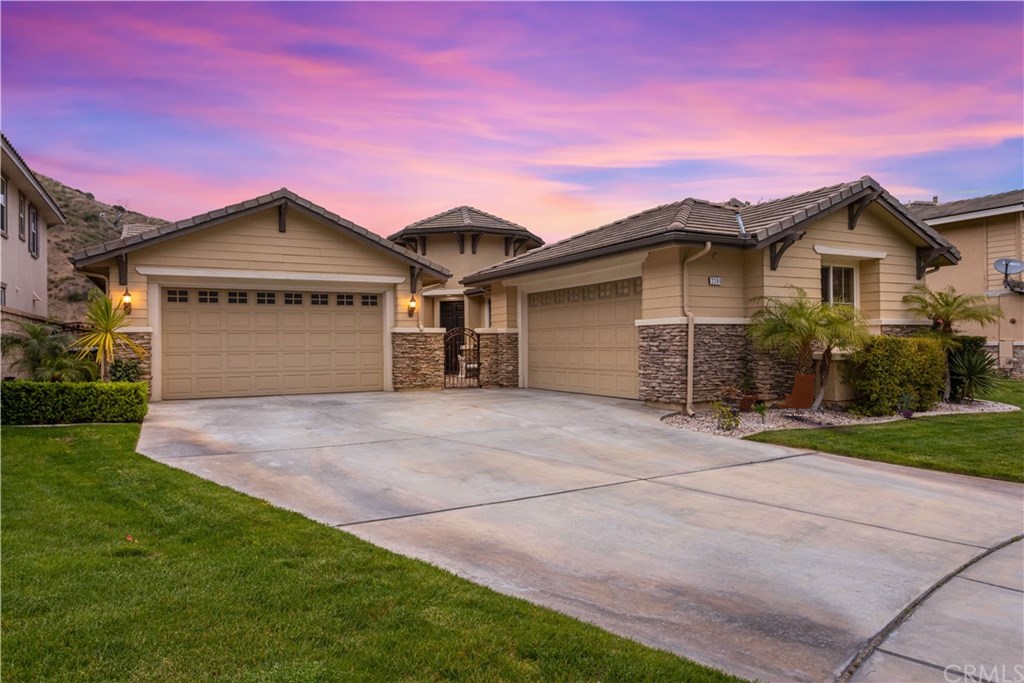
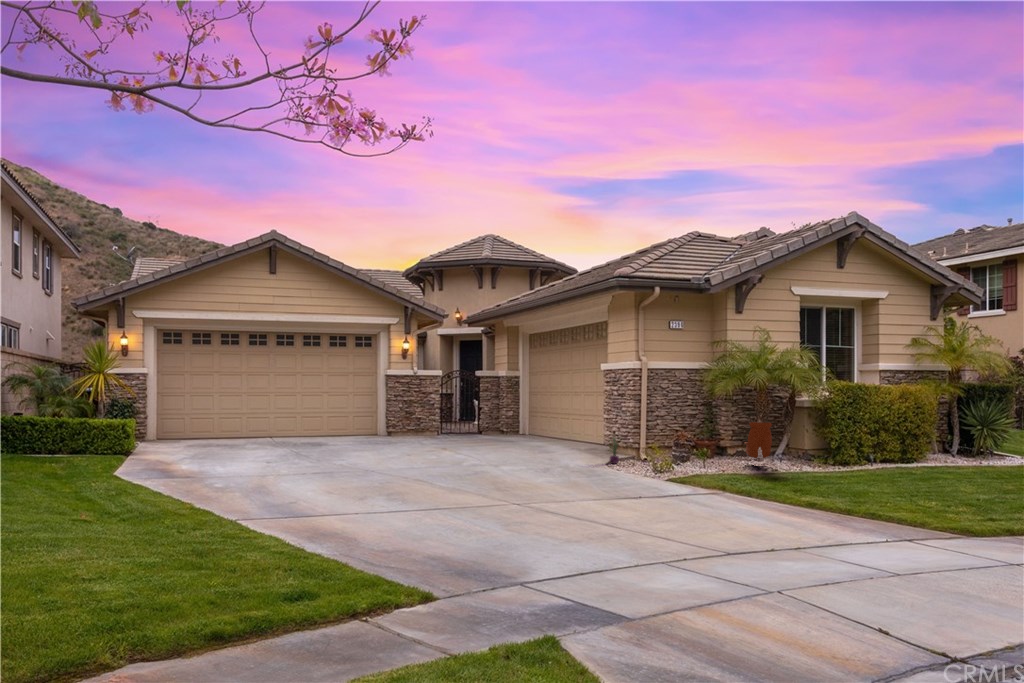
decorative plant: present [901,392,914,418] -> present [610,438,619,464]

